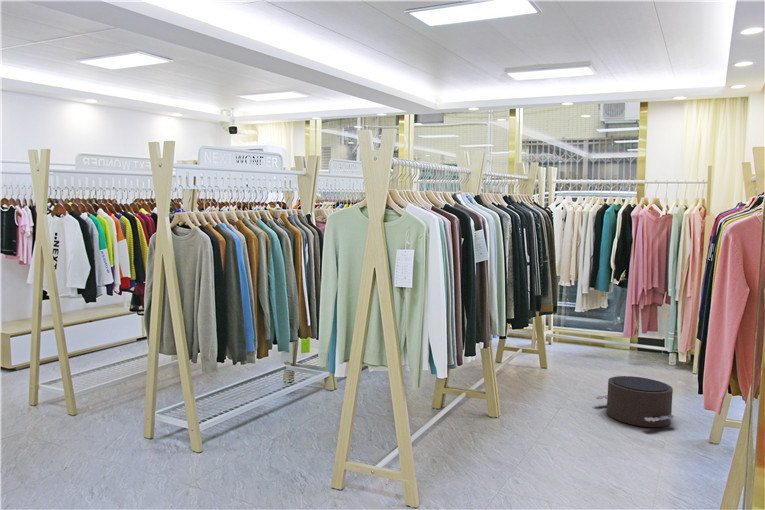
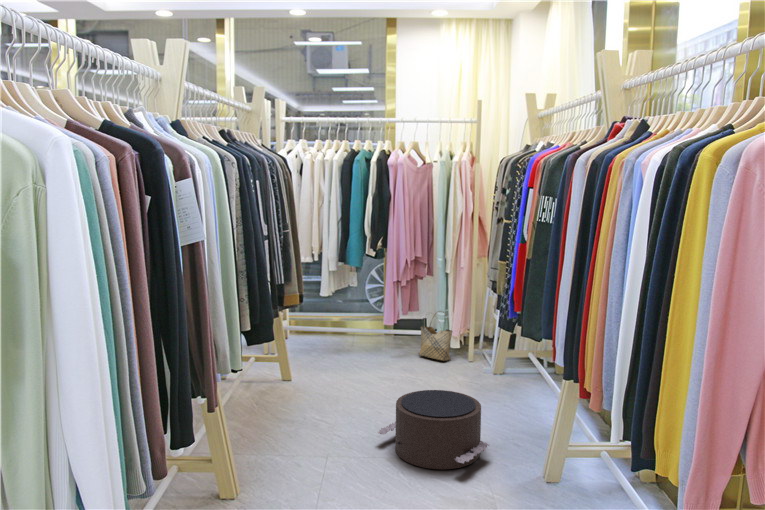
woven basket: none [652,332,682,372] -> present [419,311,452,361]

